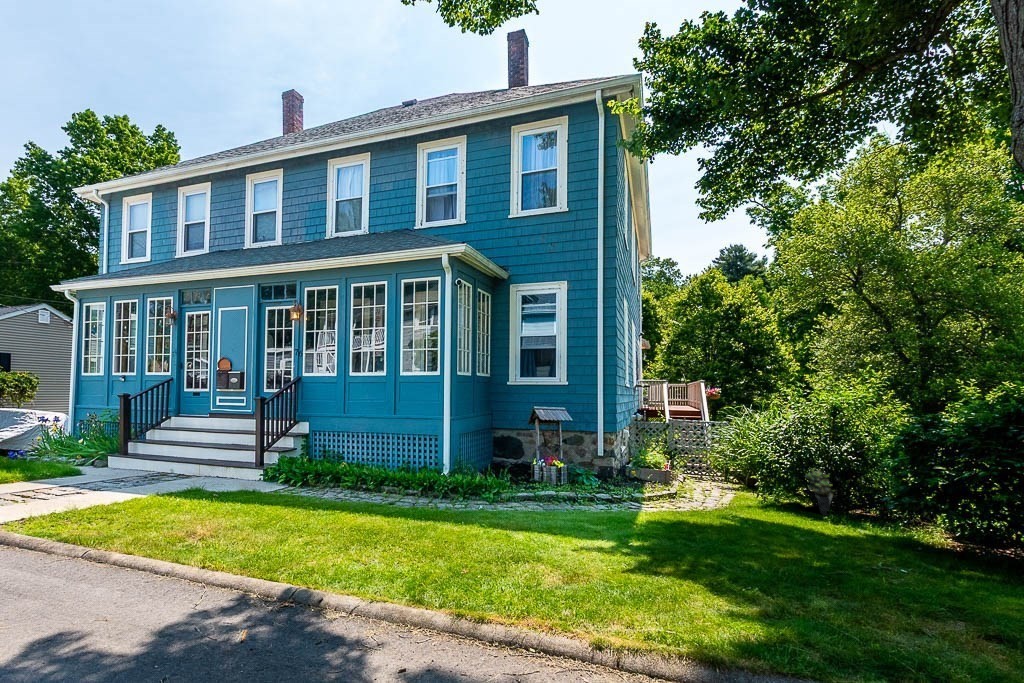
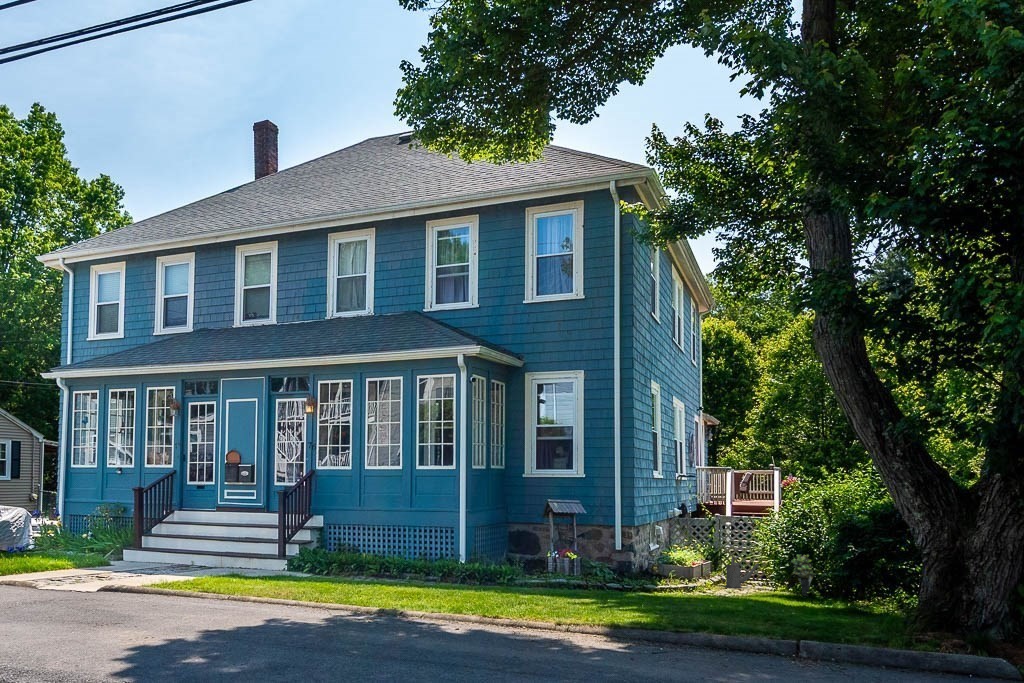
watering can: none [716,468,758,502] -> present [721,557,759,589]

